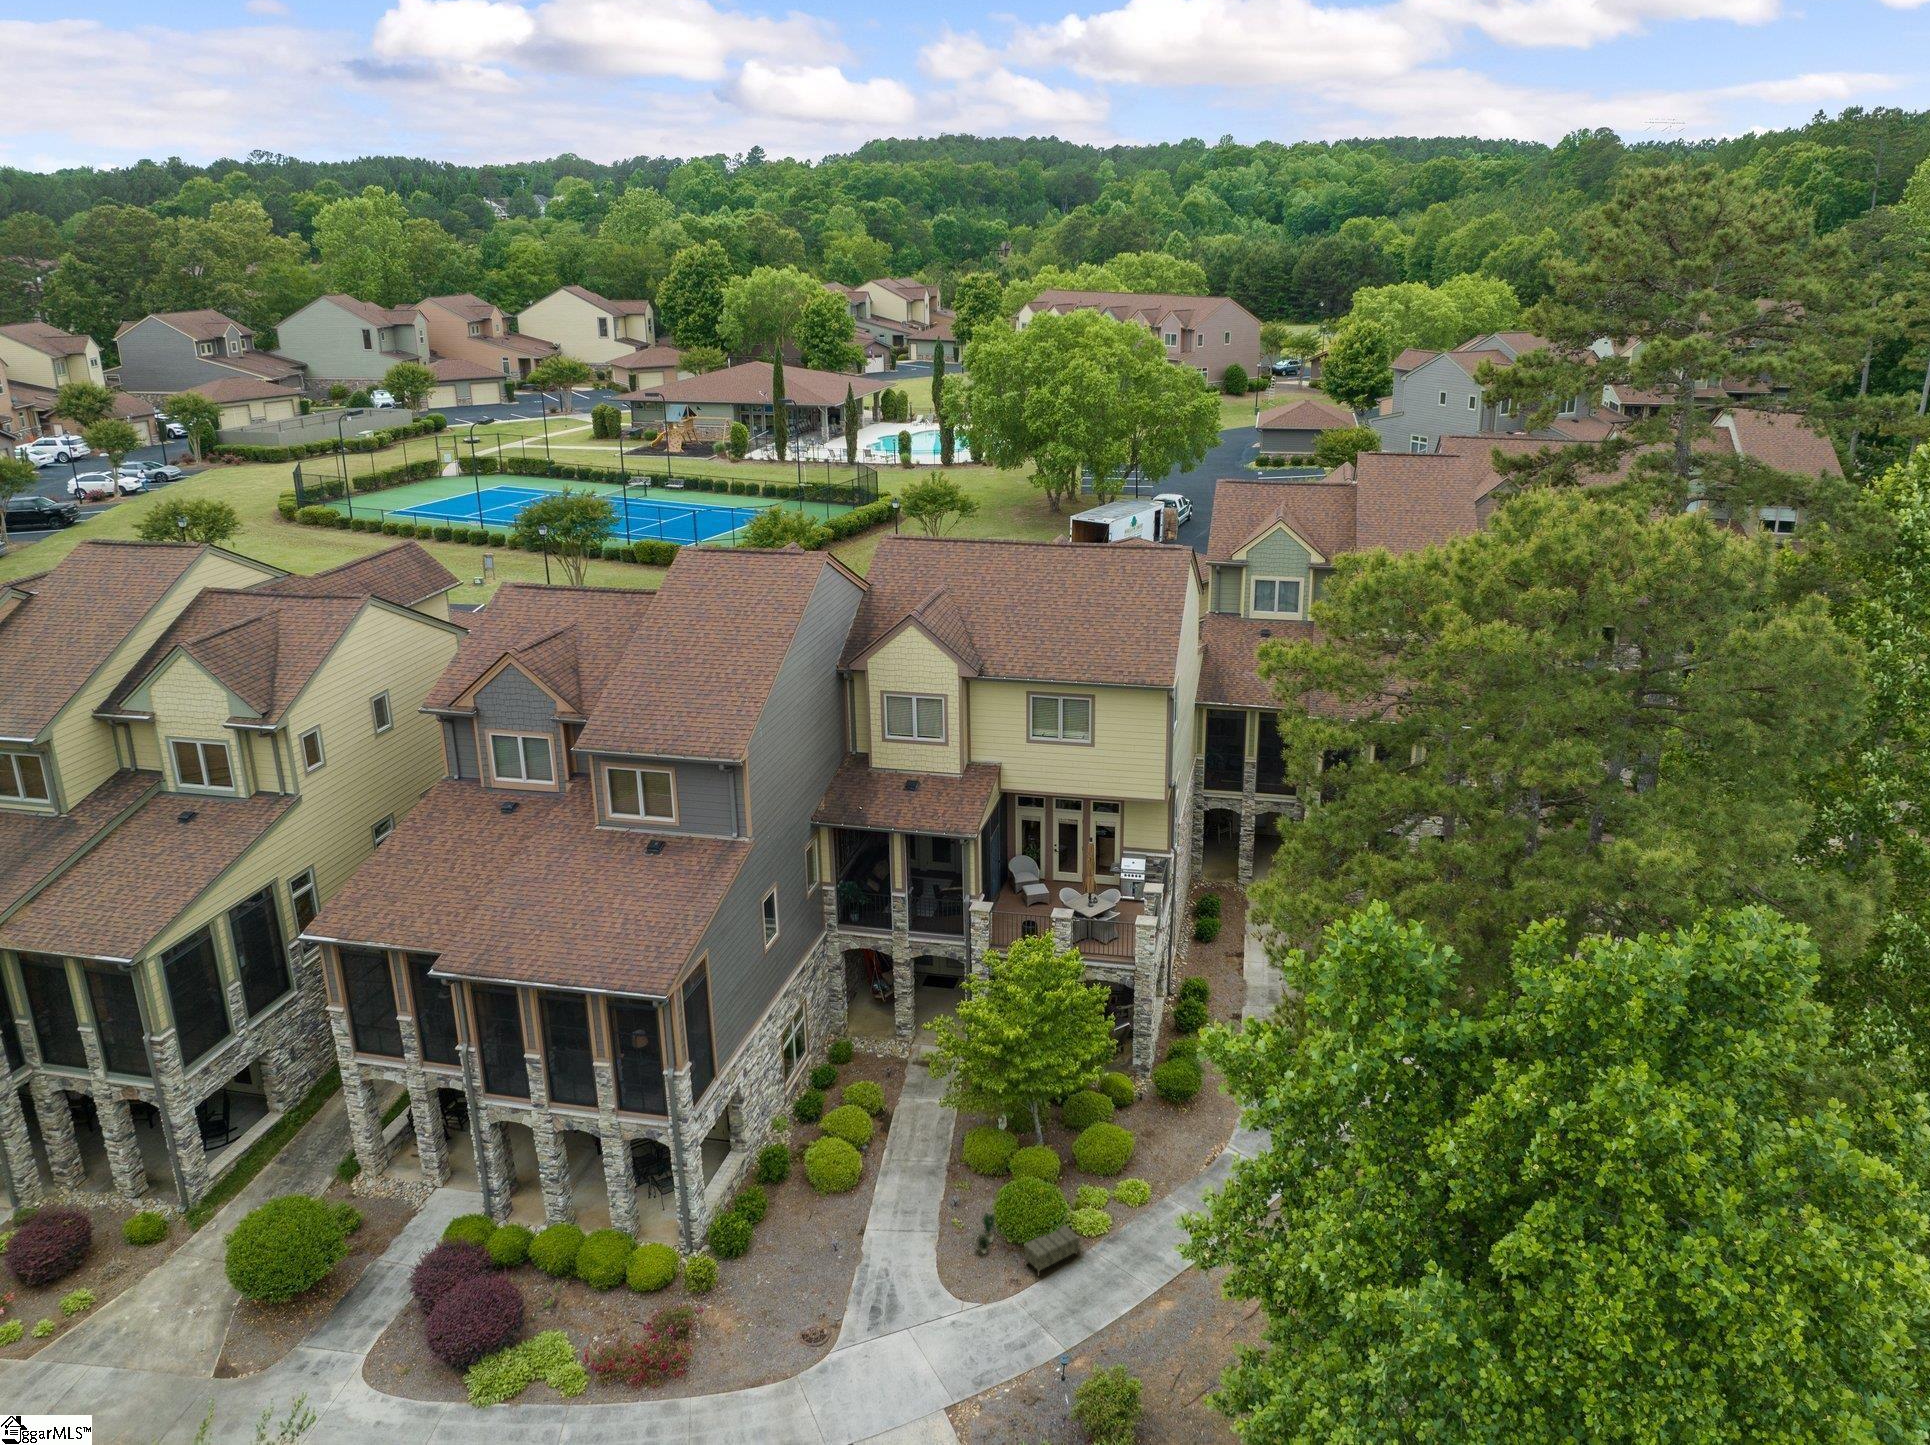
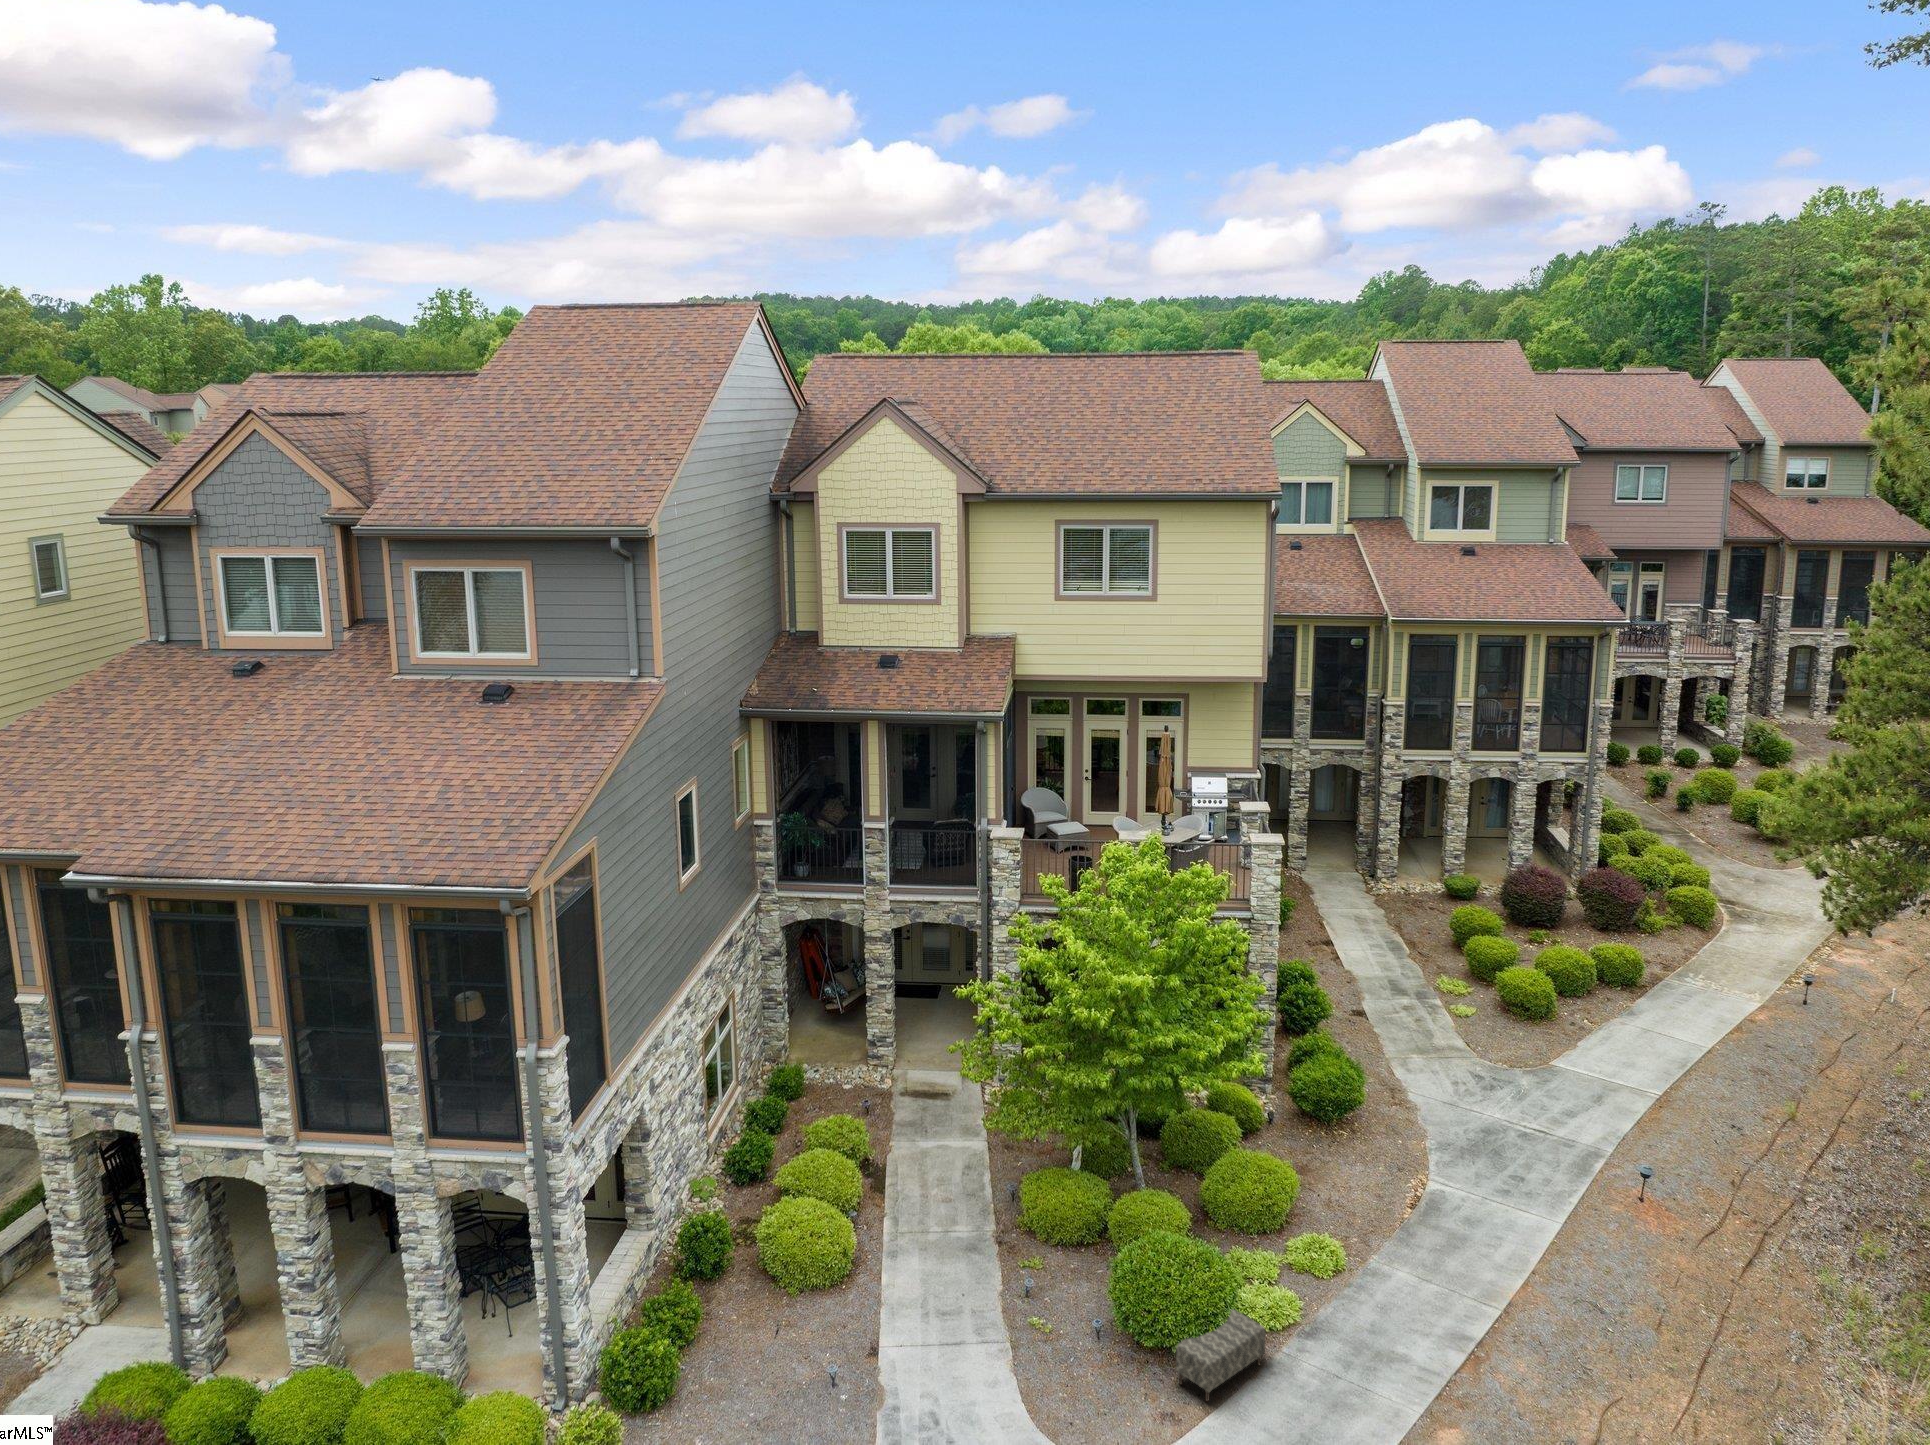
potted plant: present [978,1213,995,1254] -> none [1083,1294,1115,1371]

